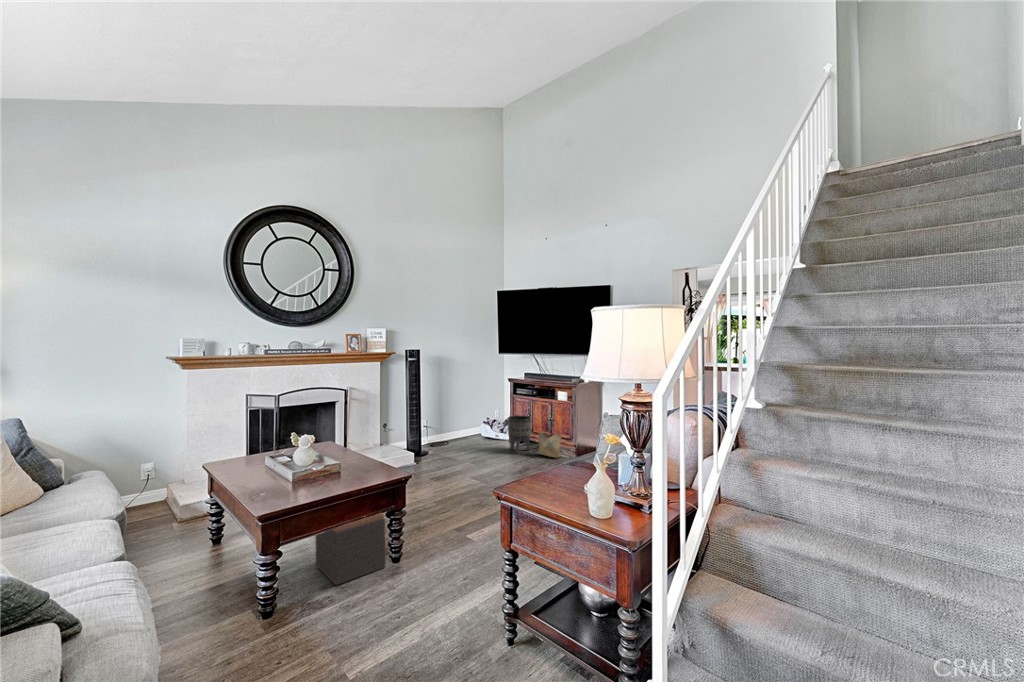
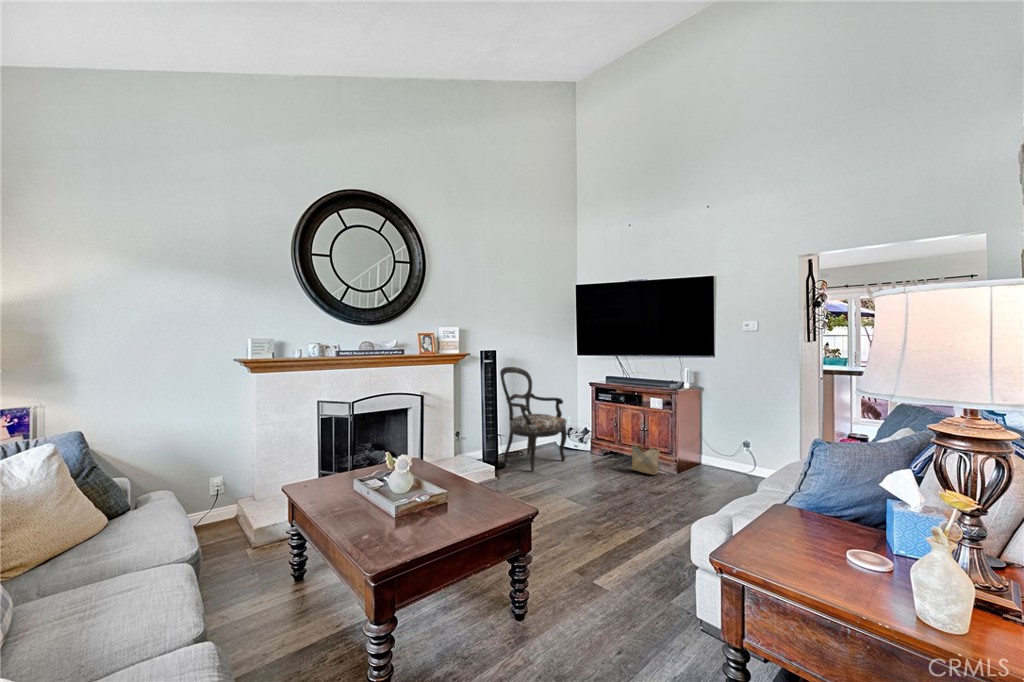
armchair: none [425,365,485,457] -> present [500,367,567,471]
planter: present [507,415,531,454] -> none [594,425,621,469]
footstool: present [316,513,385,585] -> none [422,538,507,650]

